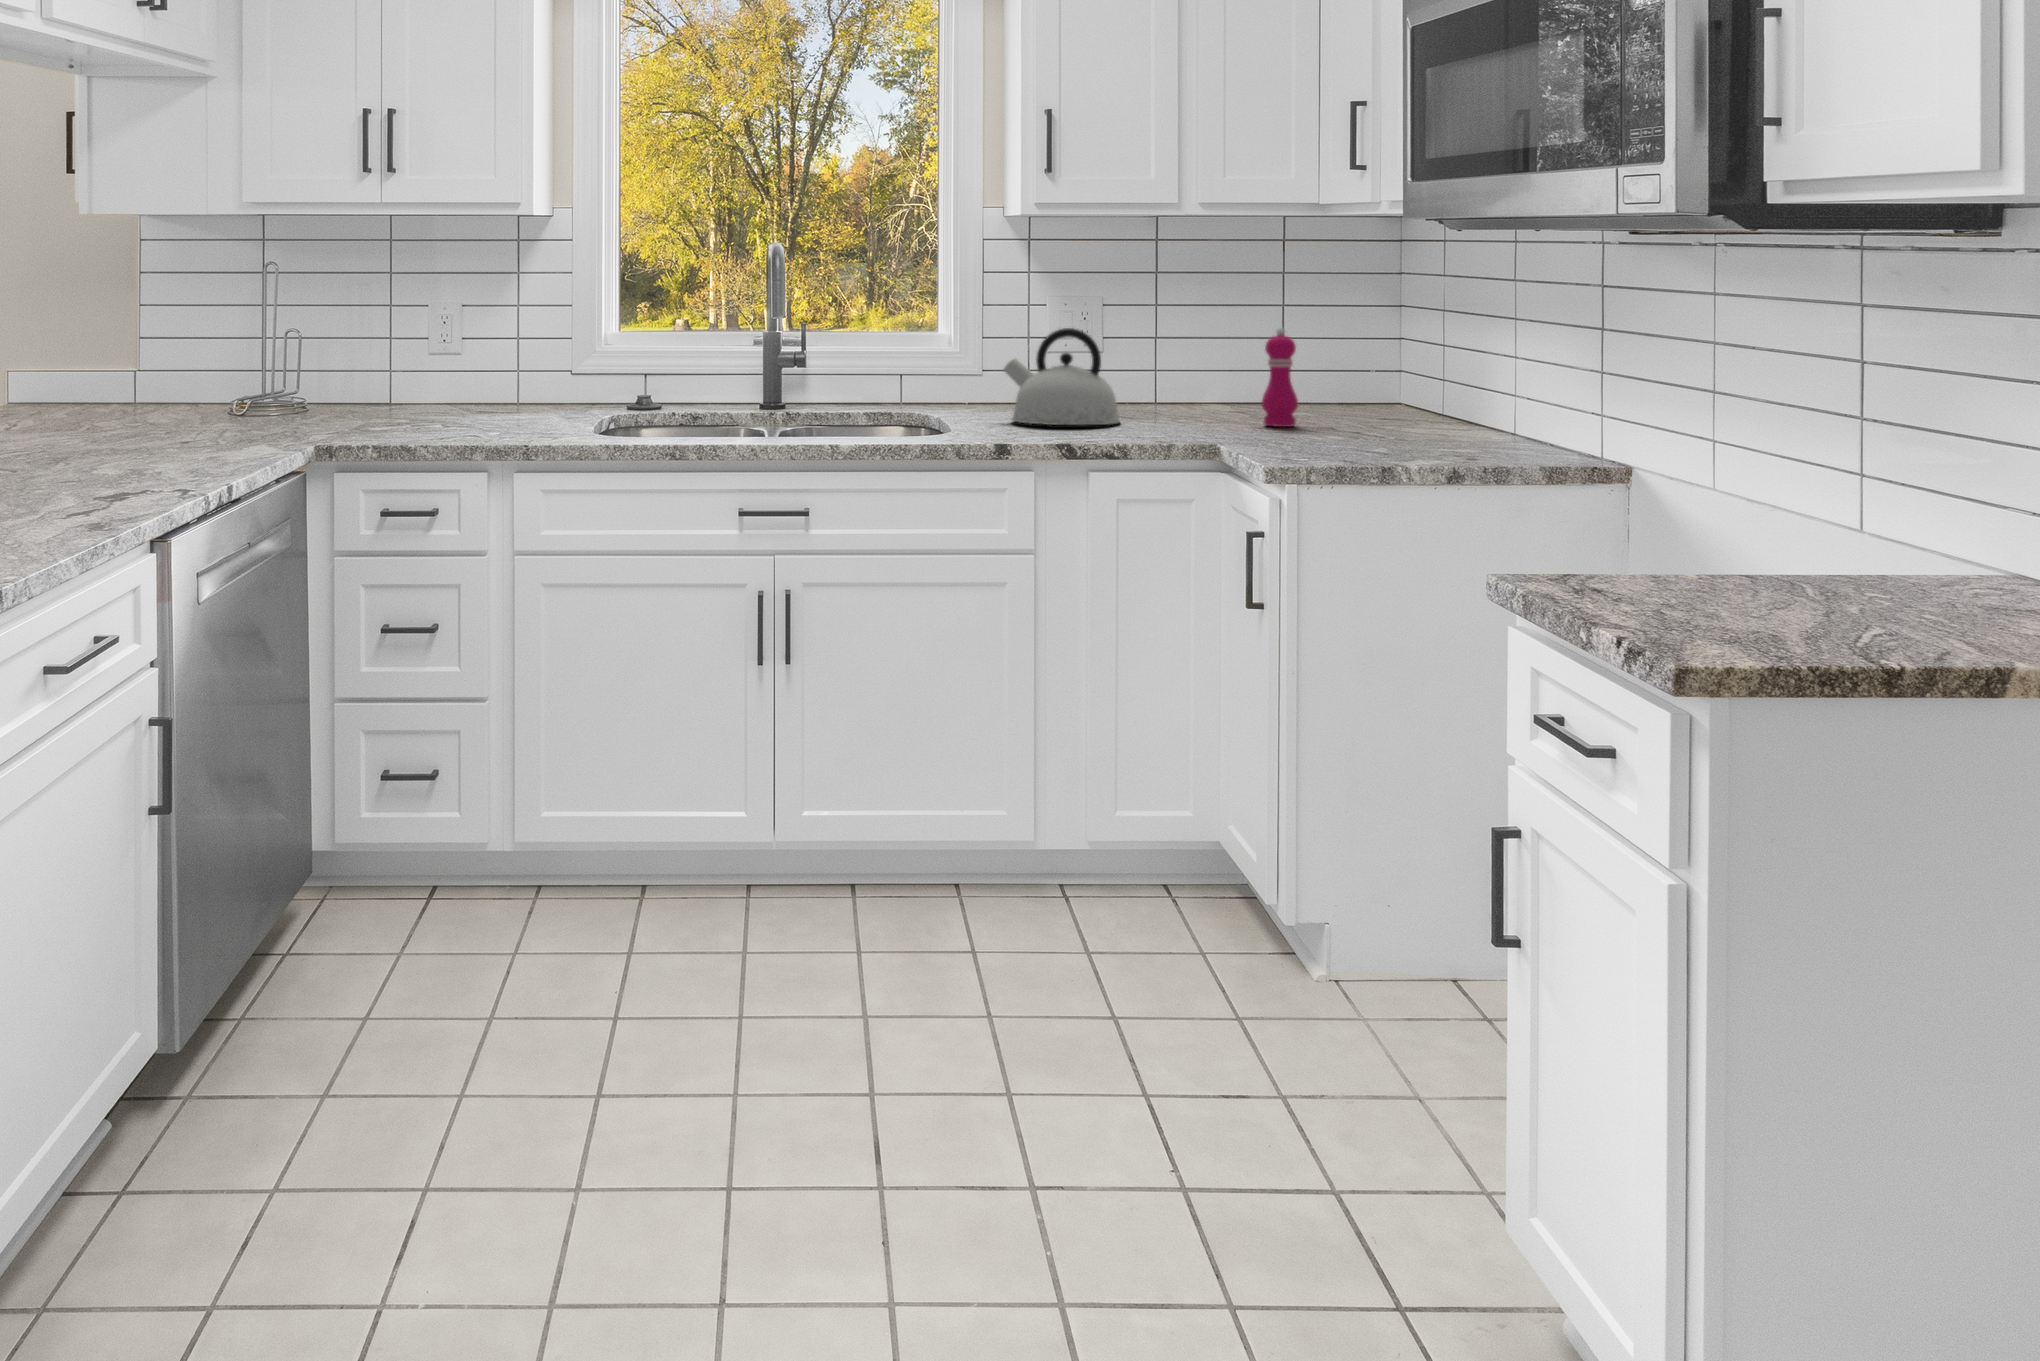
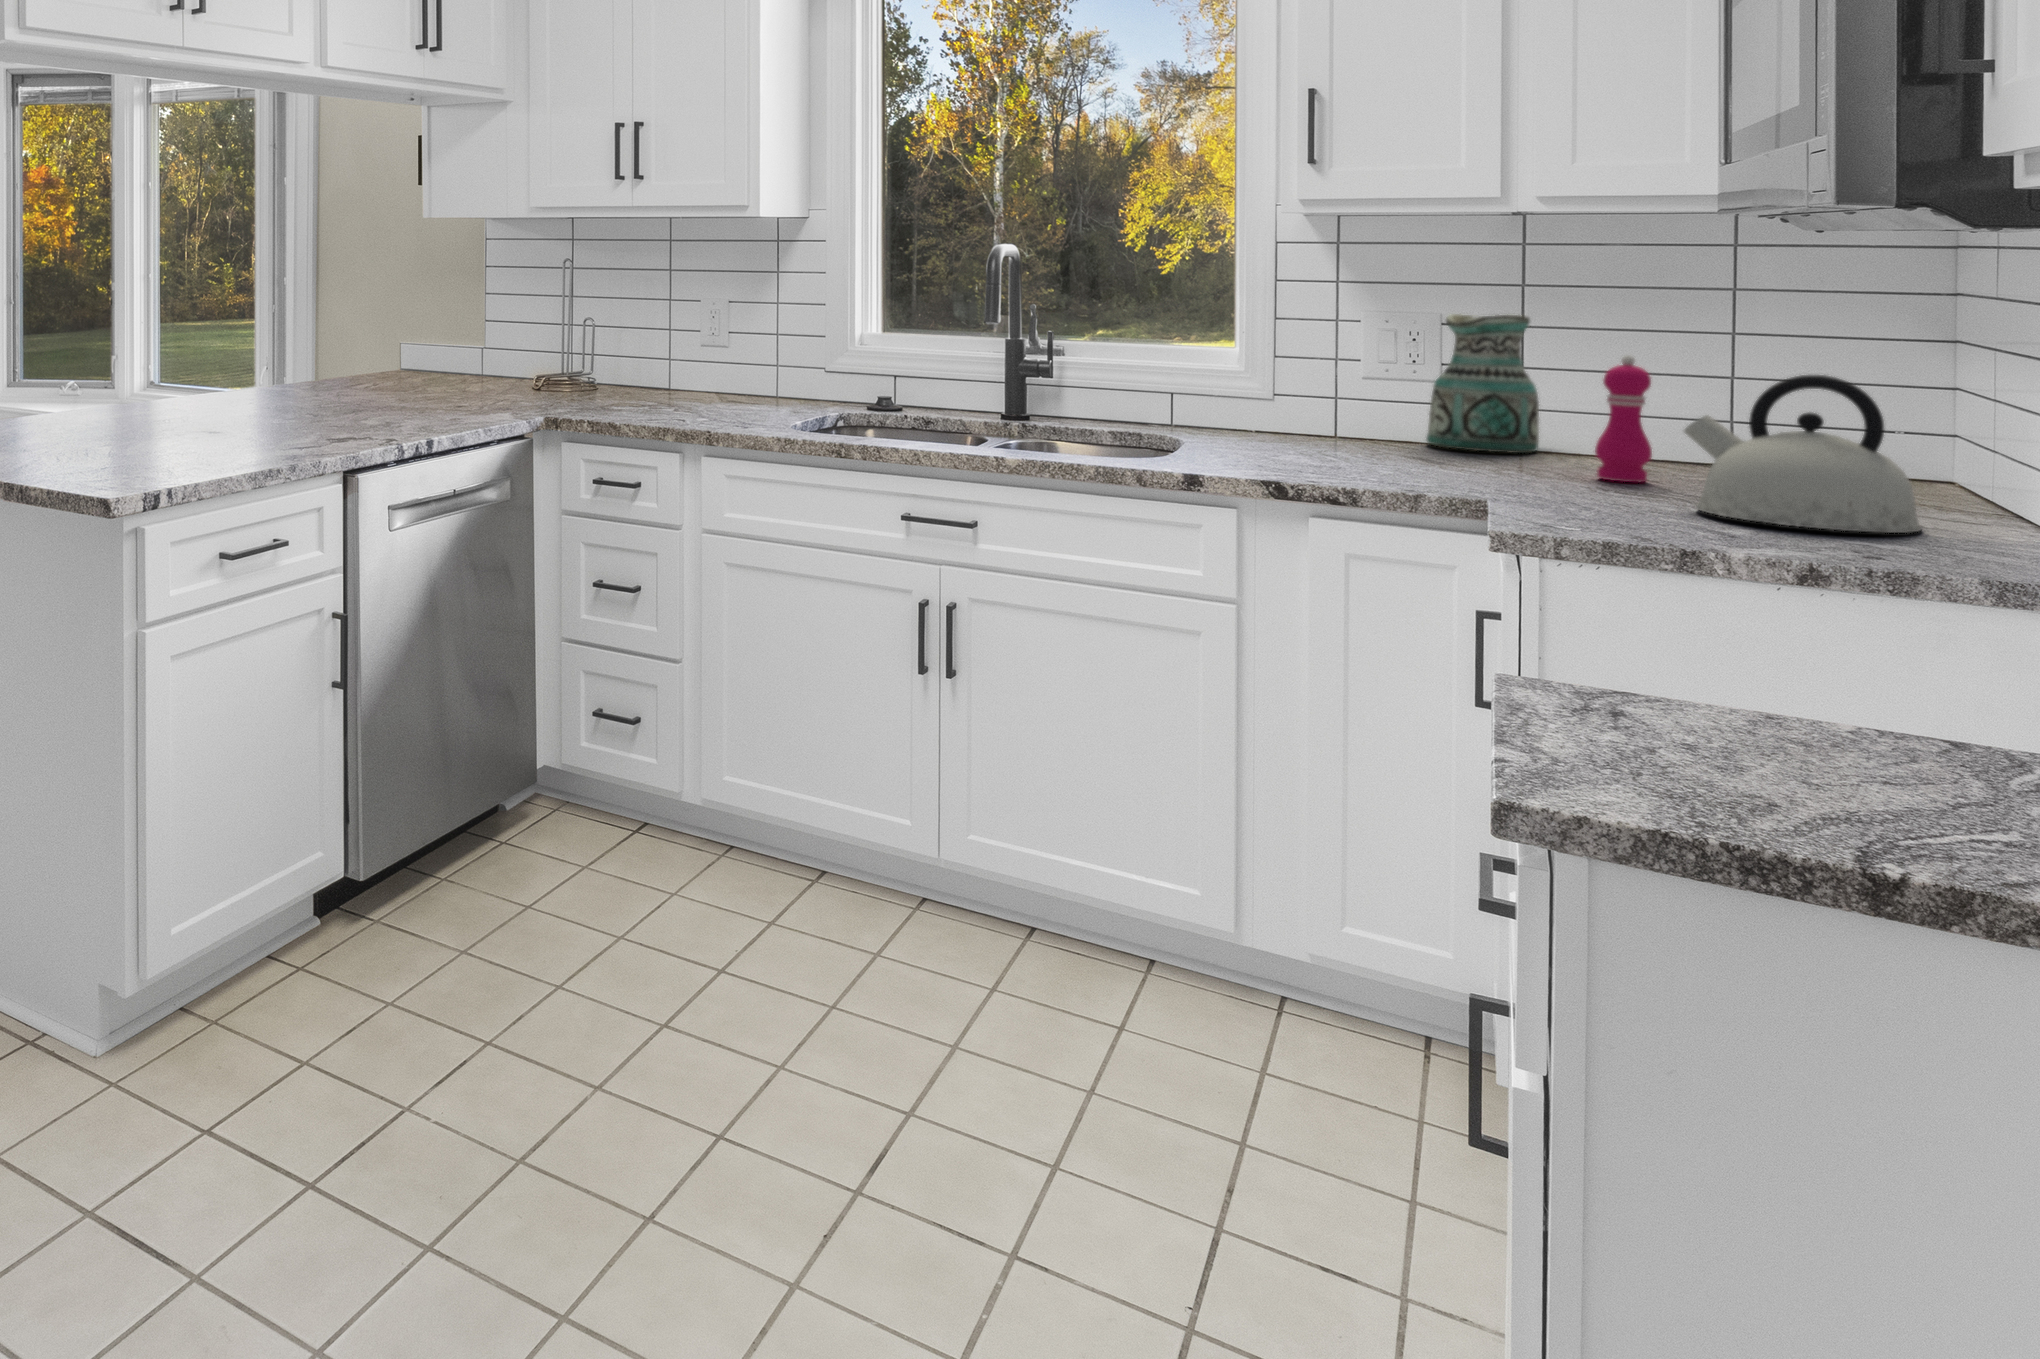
ceramic pitcher: none [1120,298,1199,412] -> present [1427,314,1539,453]
kettle: present [1004,328,1120,425] -> present [1684,375,1923,533]

